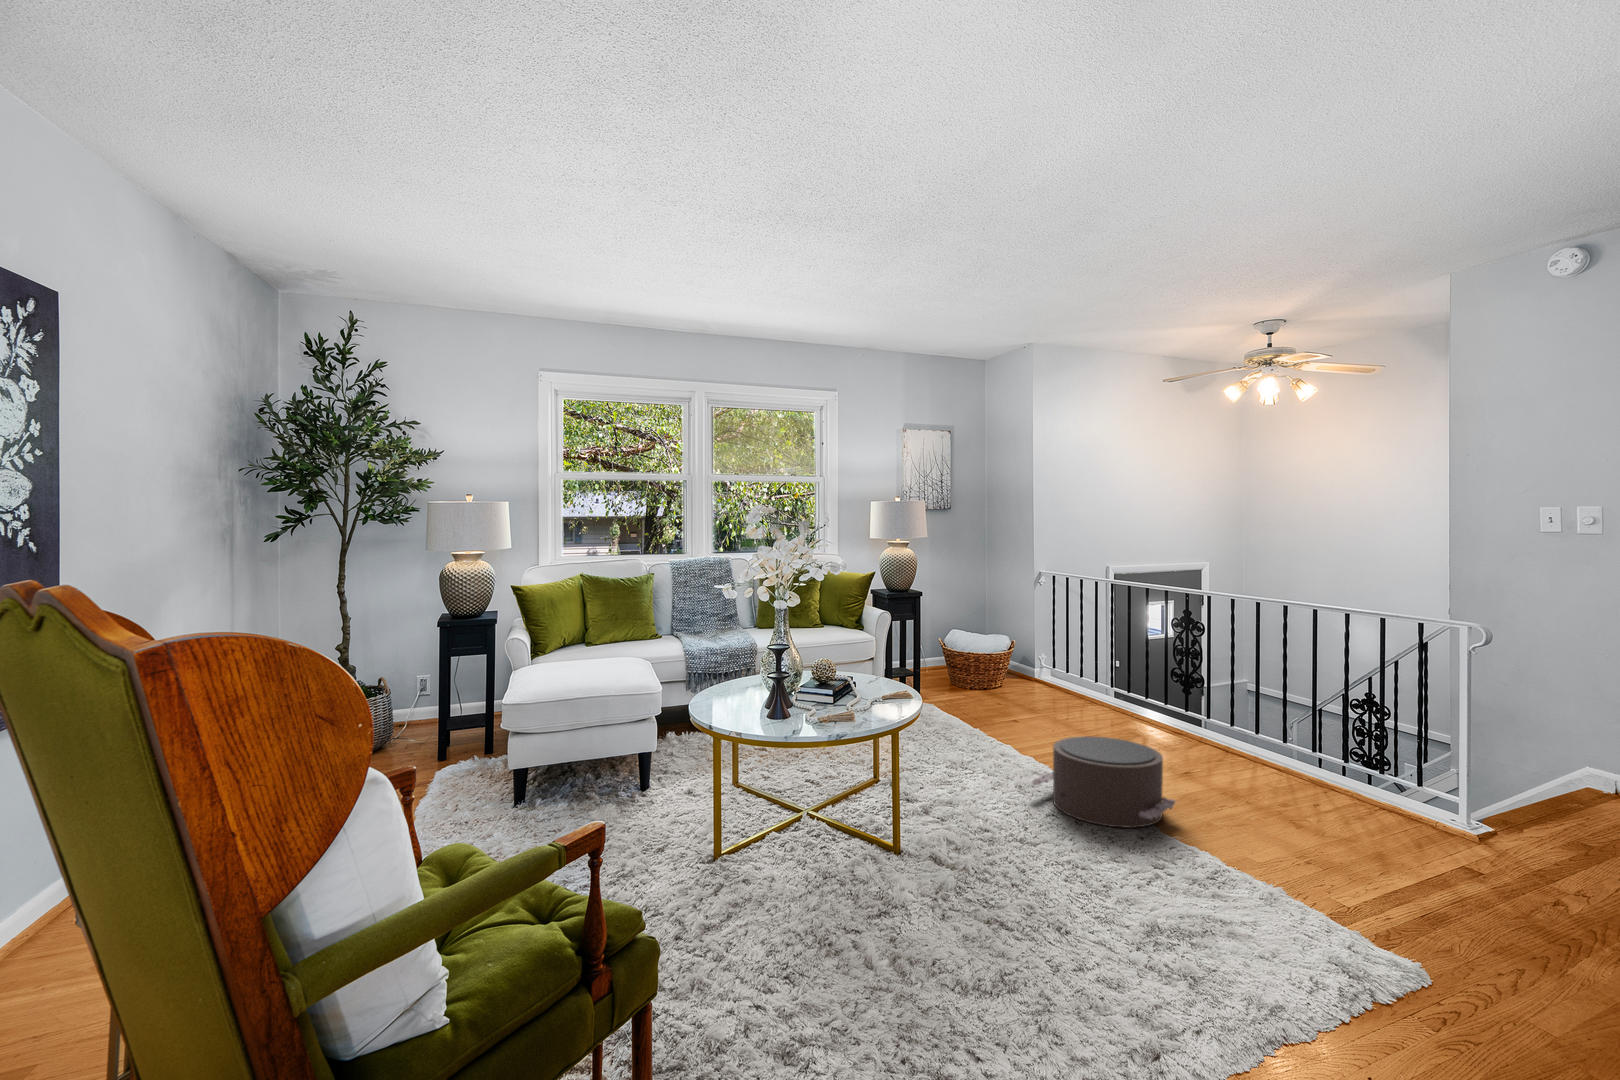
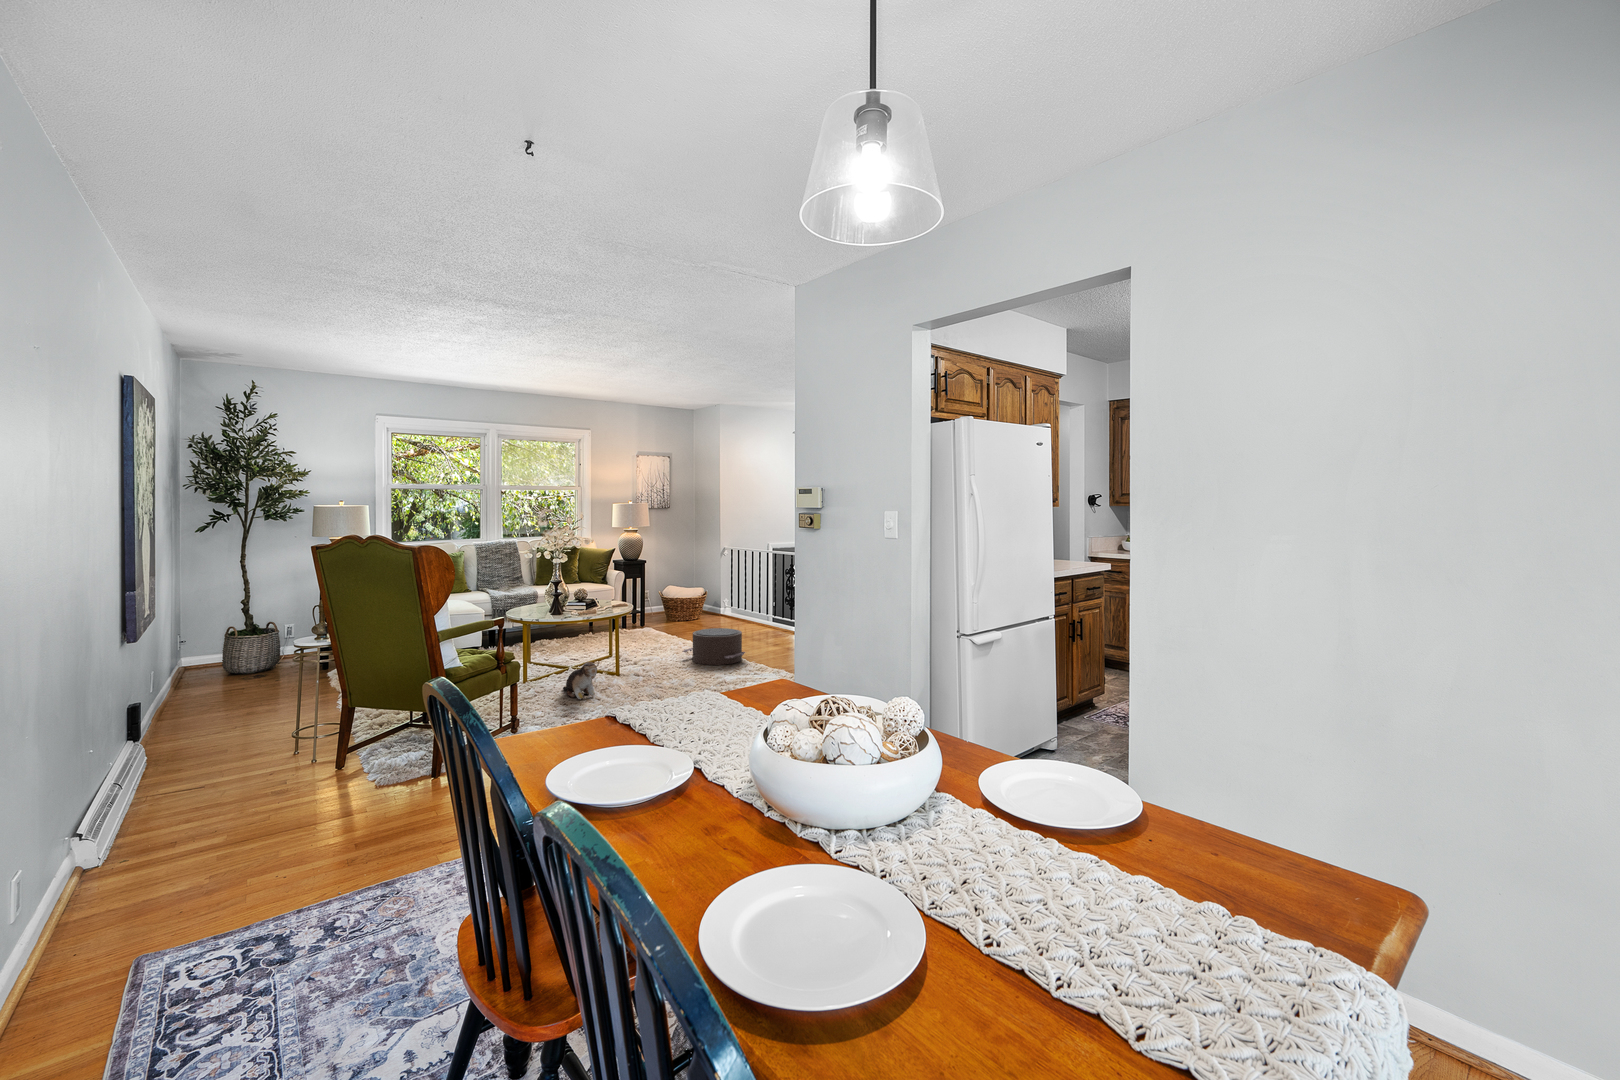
plush toy: none [811,852,904,944] -> present [563,662,599,699]

